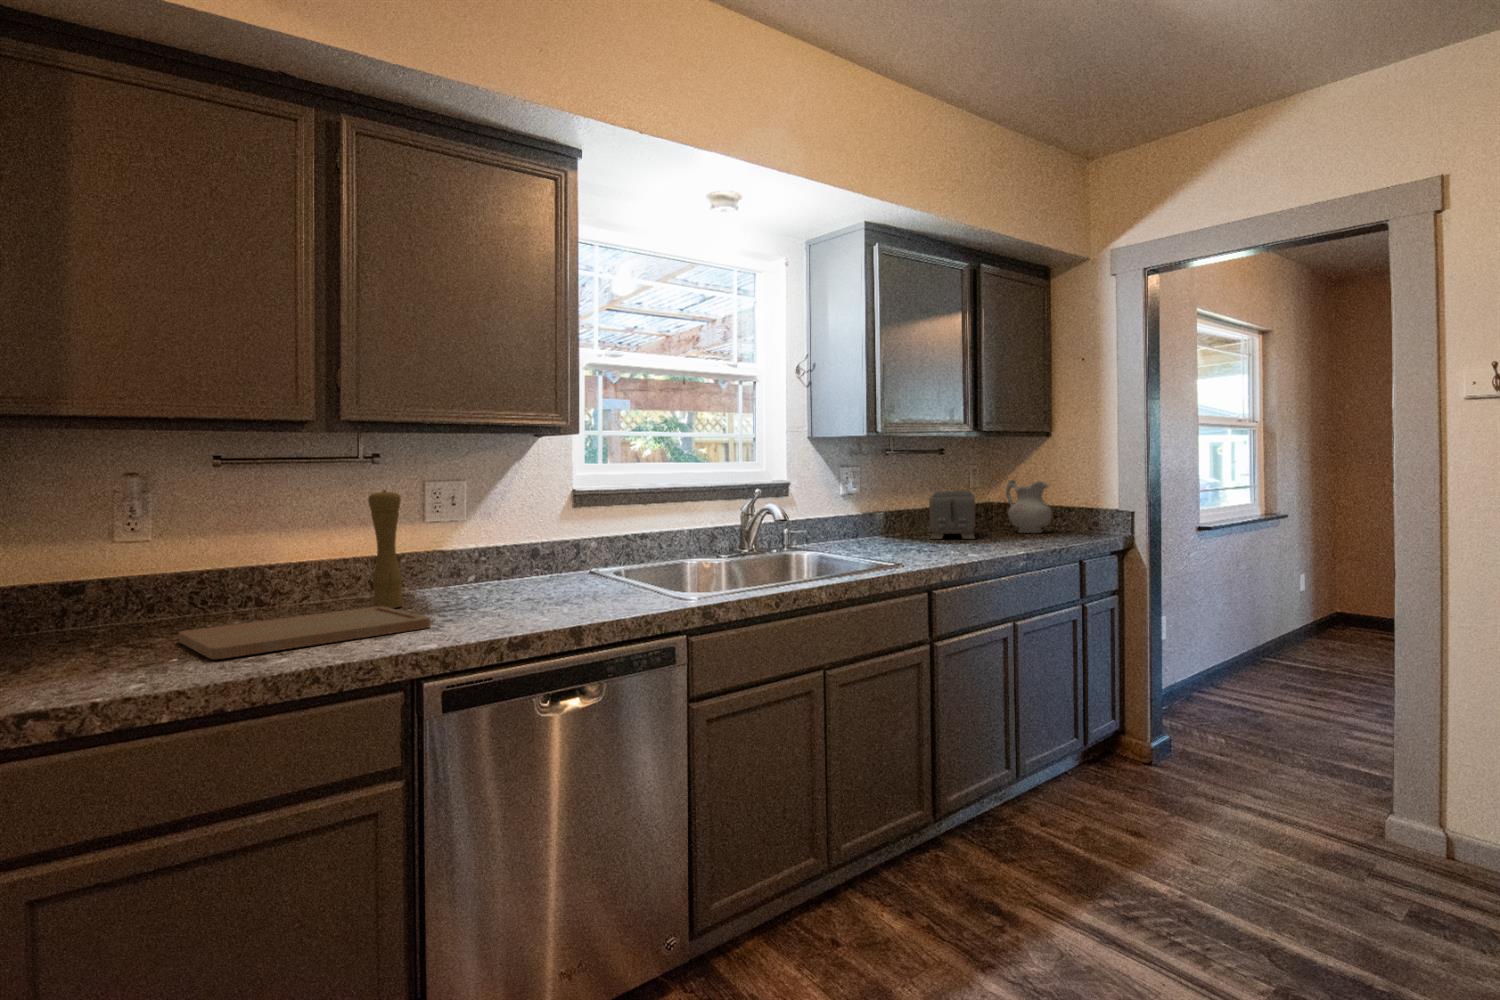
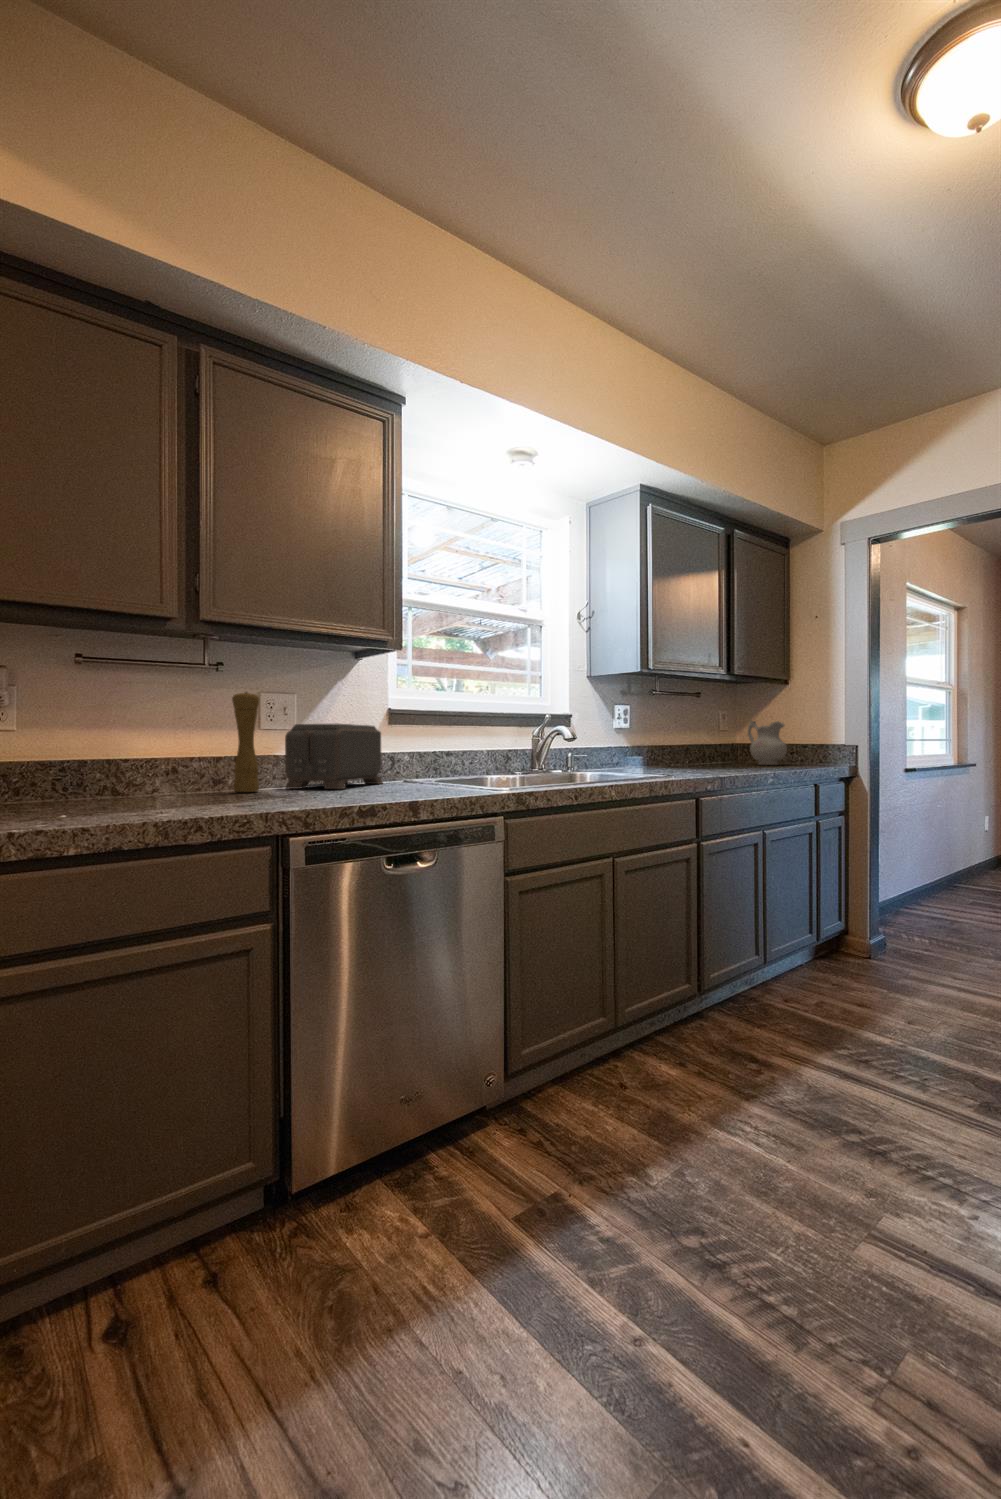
toaster: present [929,491,975,539] -> present [285,724,383,789]
cutting board: present [179,606,431,659] -> none [75,788,289,813]

